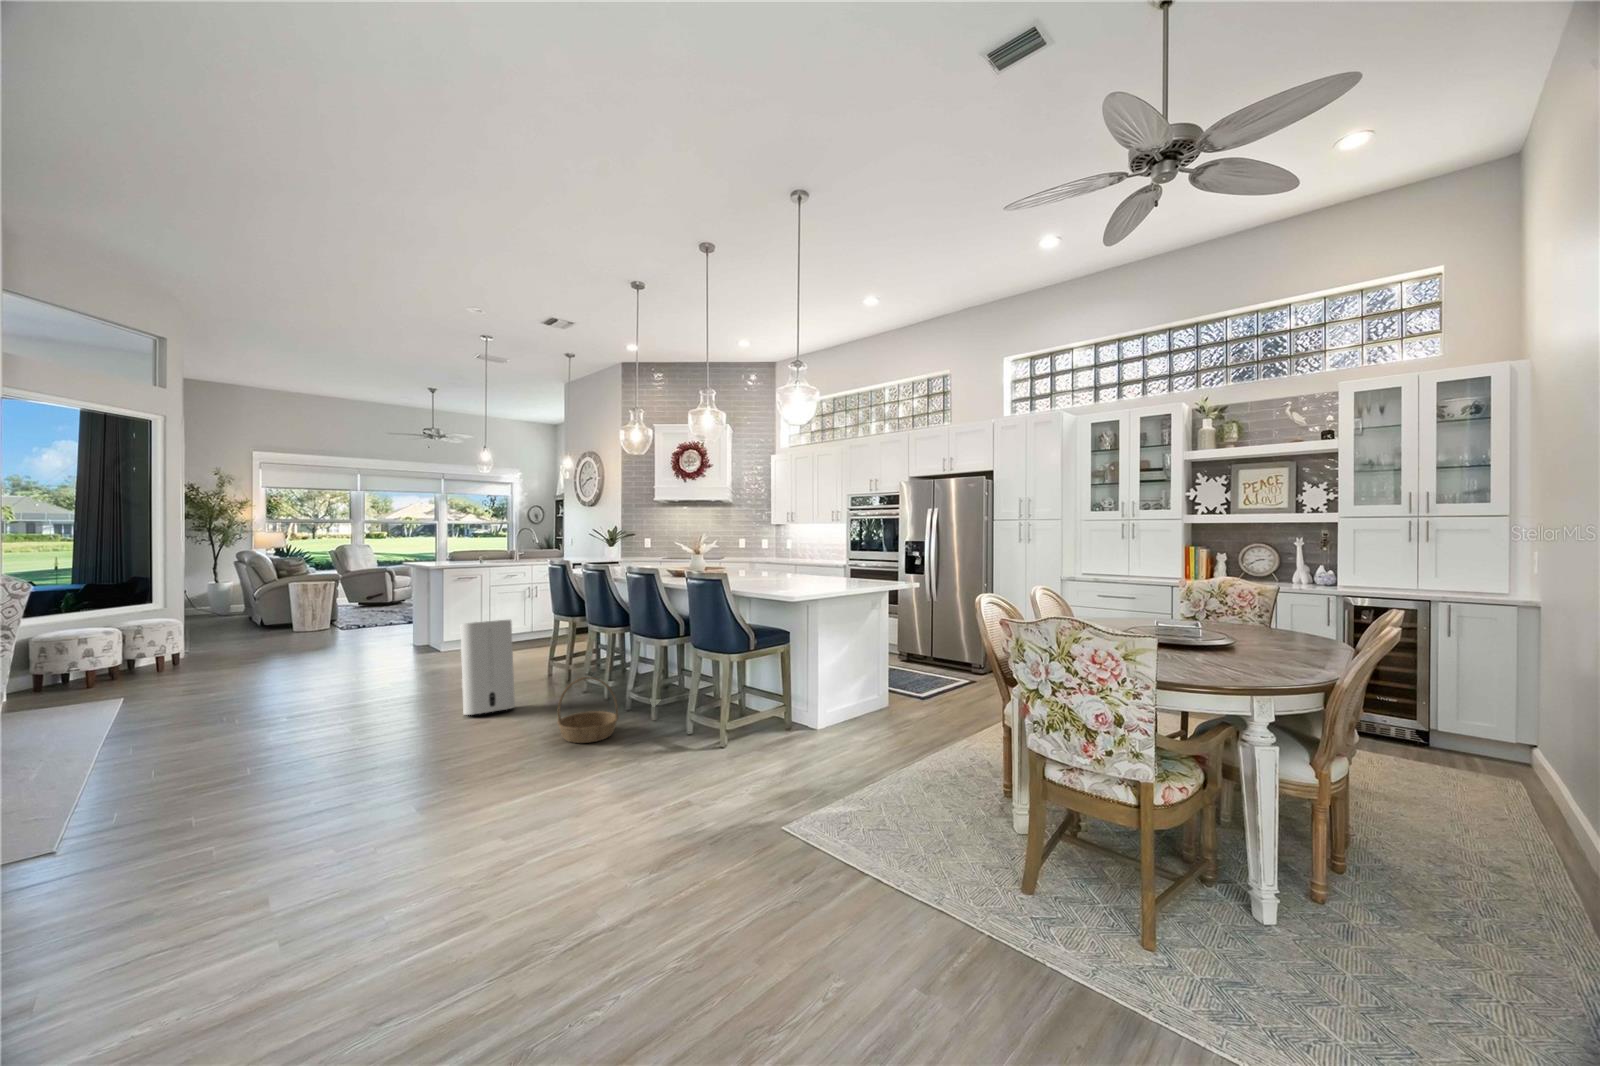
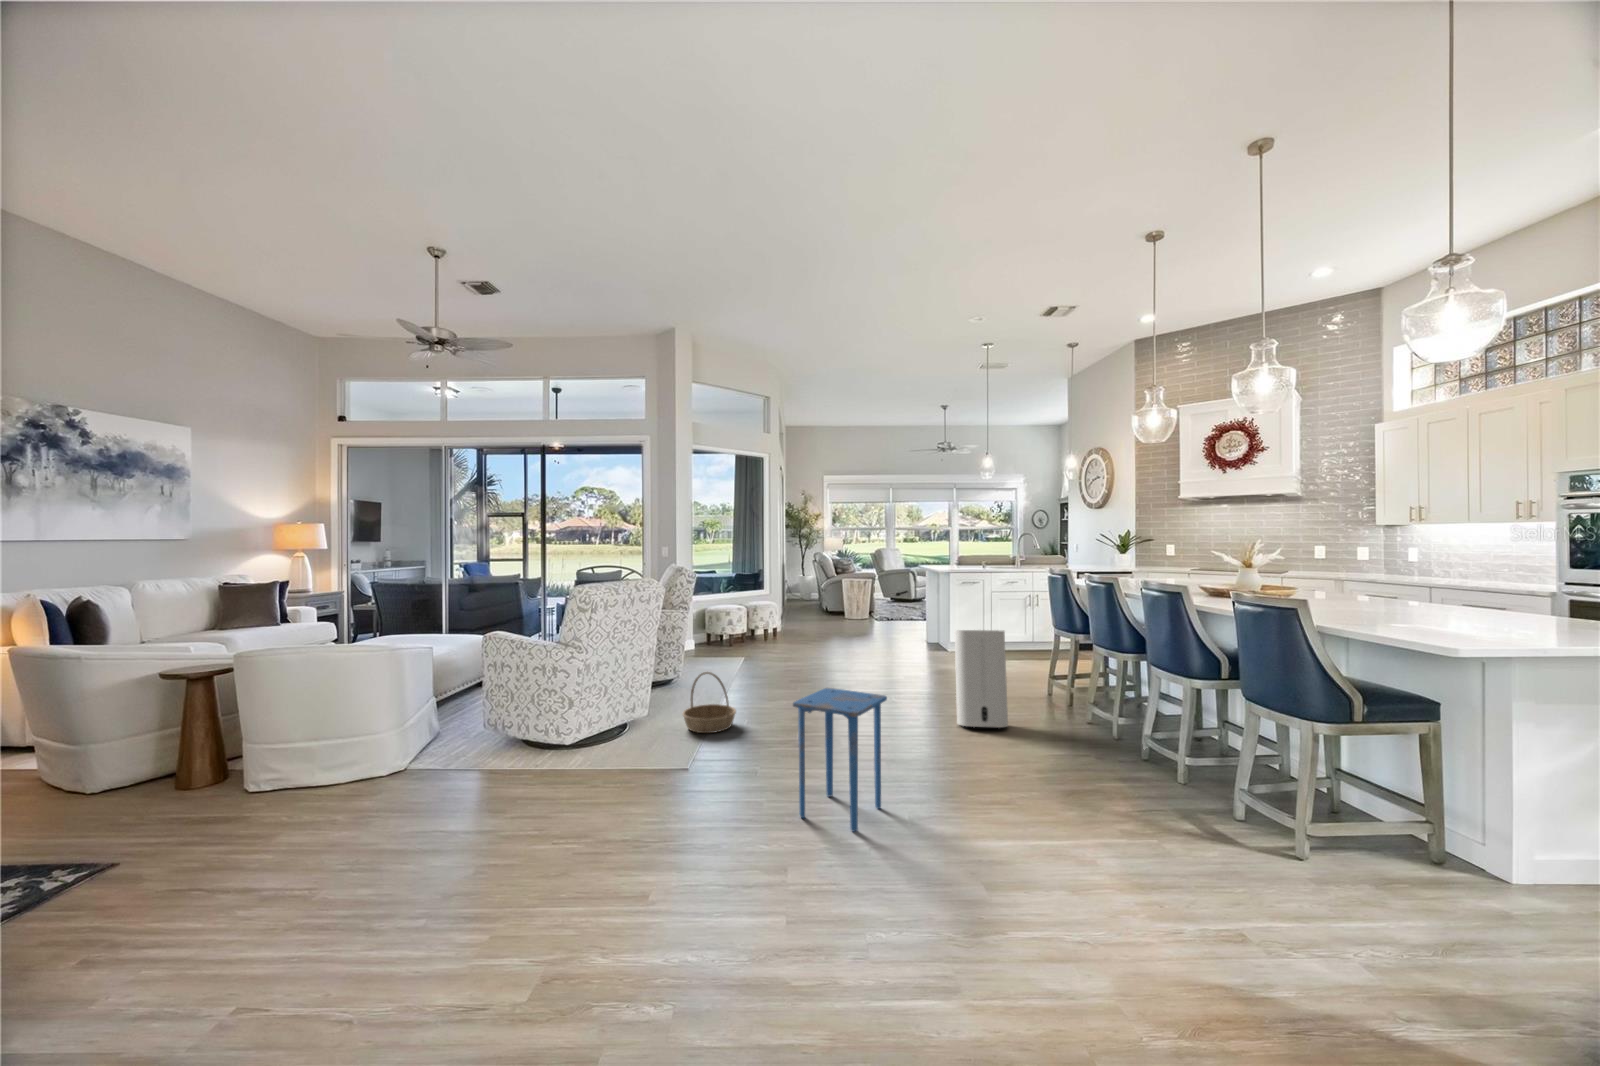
basket: present [557,677,619,743] -> present [683,672,736,733]
side table: none [287,689,402,833] -> present [793,688,887,831]

